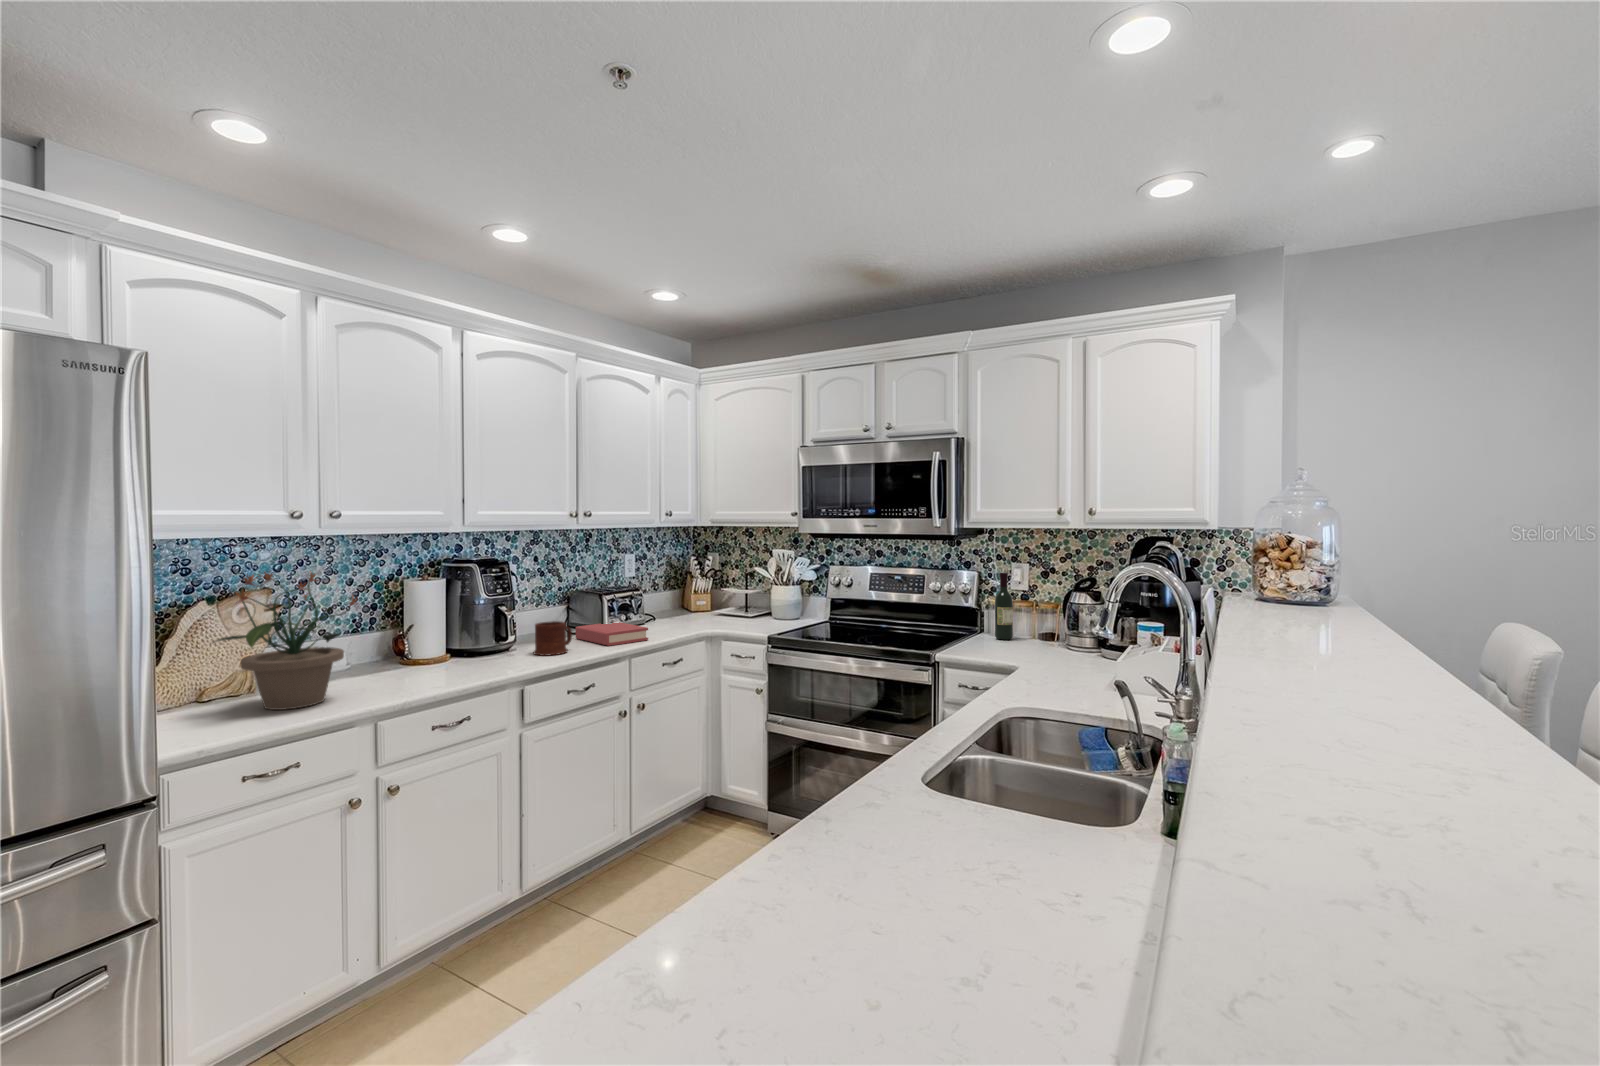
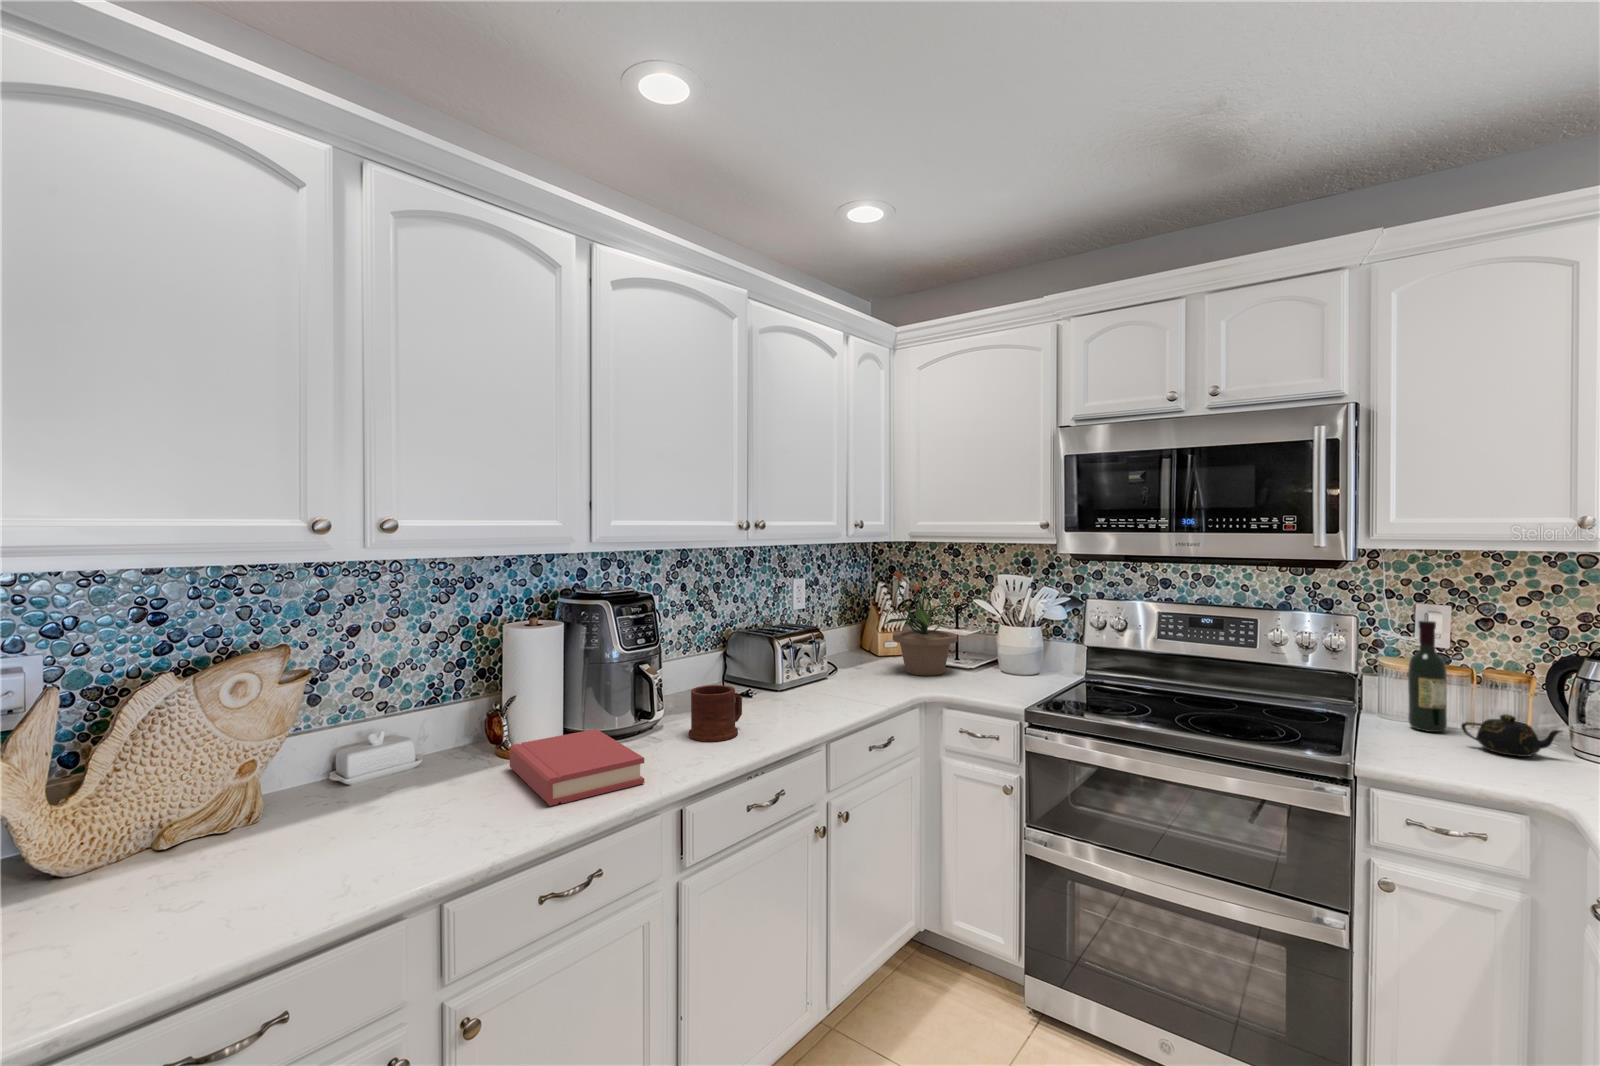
potted plant: present [216,571,357,710] -> present [886,571,961,675]
hardback book: present [576,622,648,646] -> present [510,729,644,806]
teapot: none [1008,624,1051,647] -> present [1461,714,1562,757]

